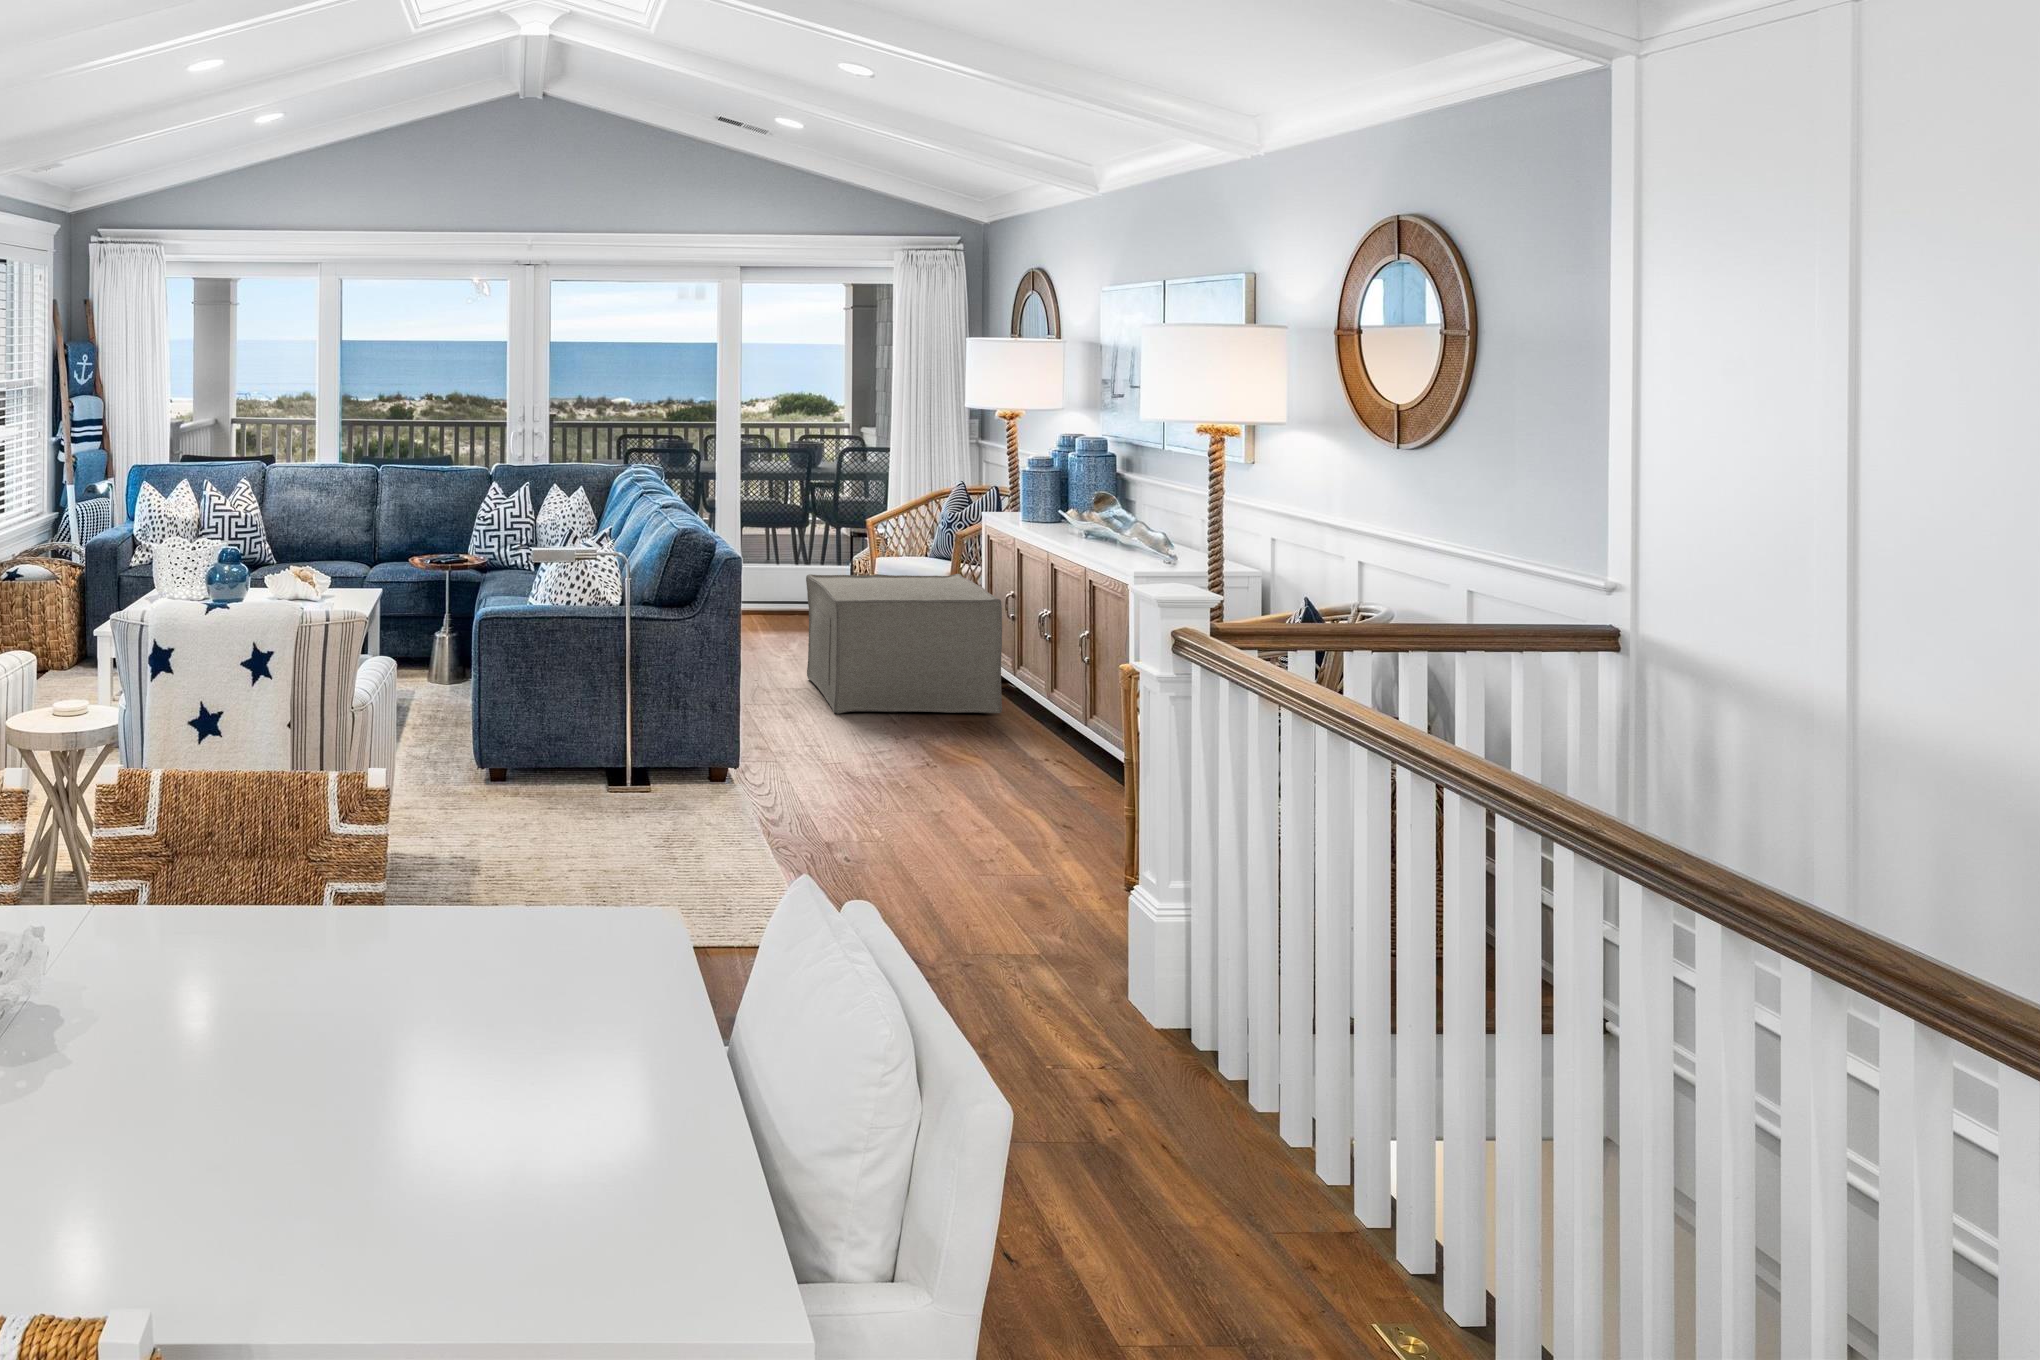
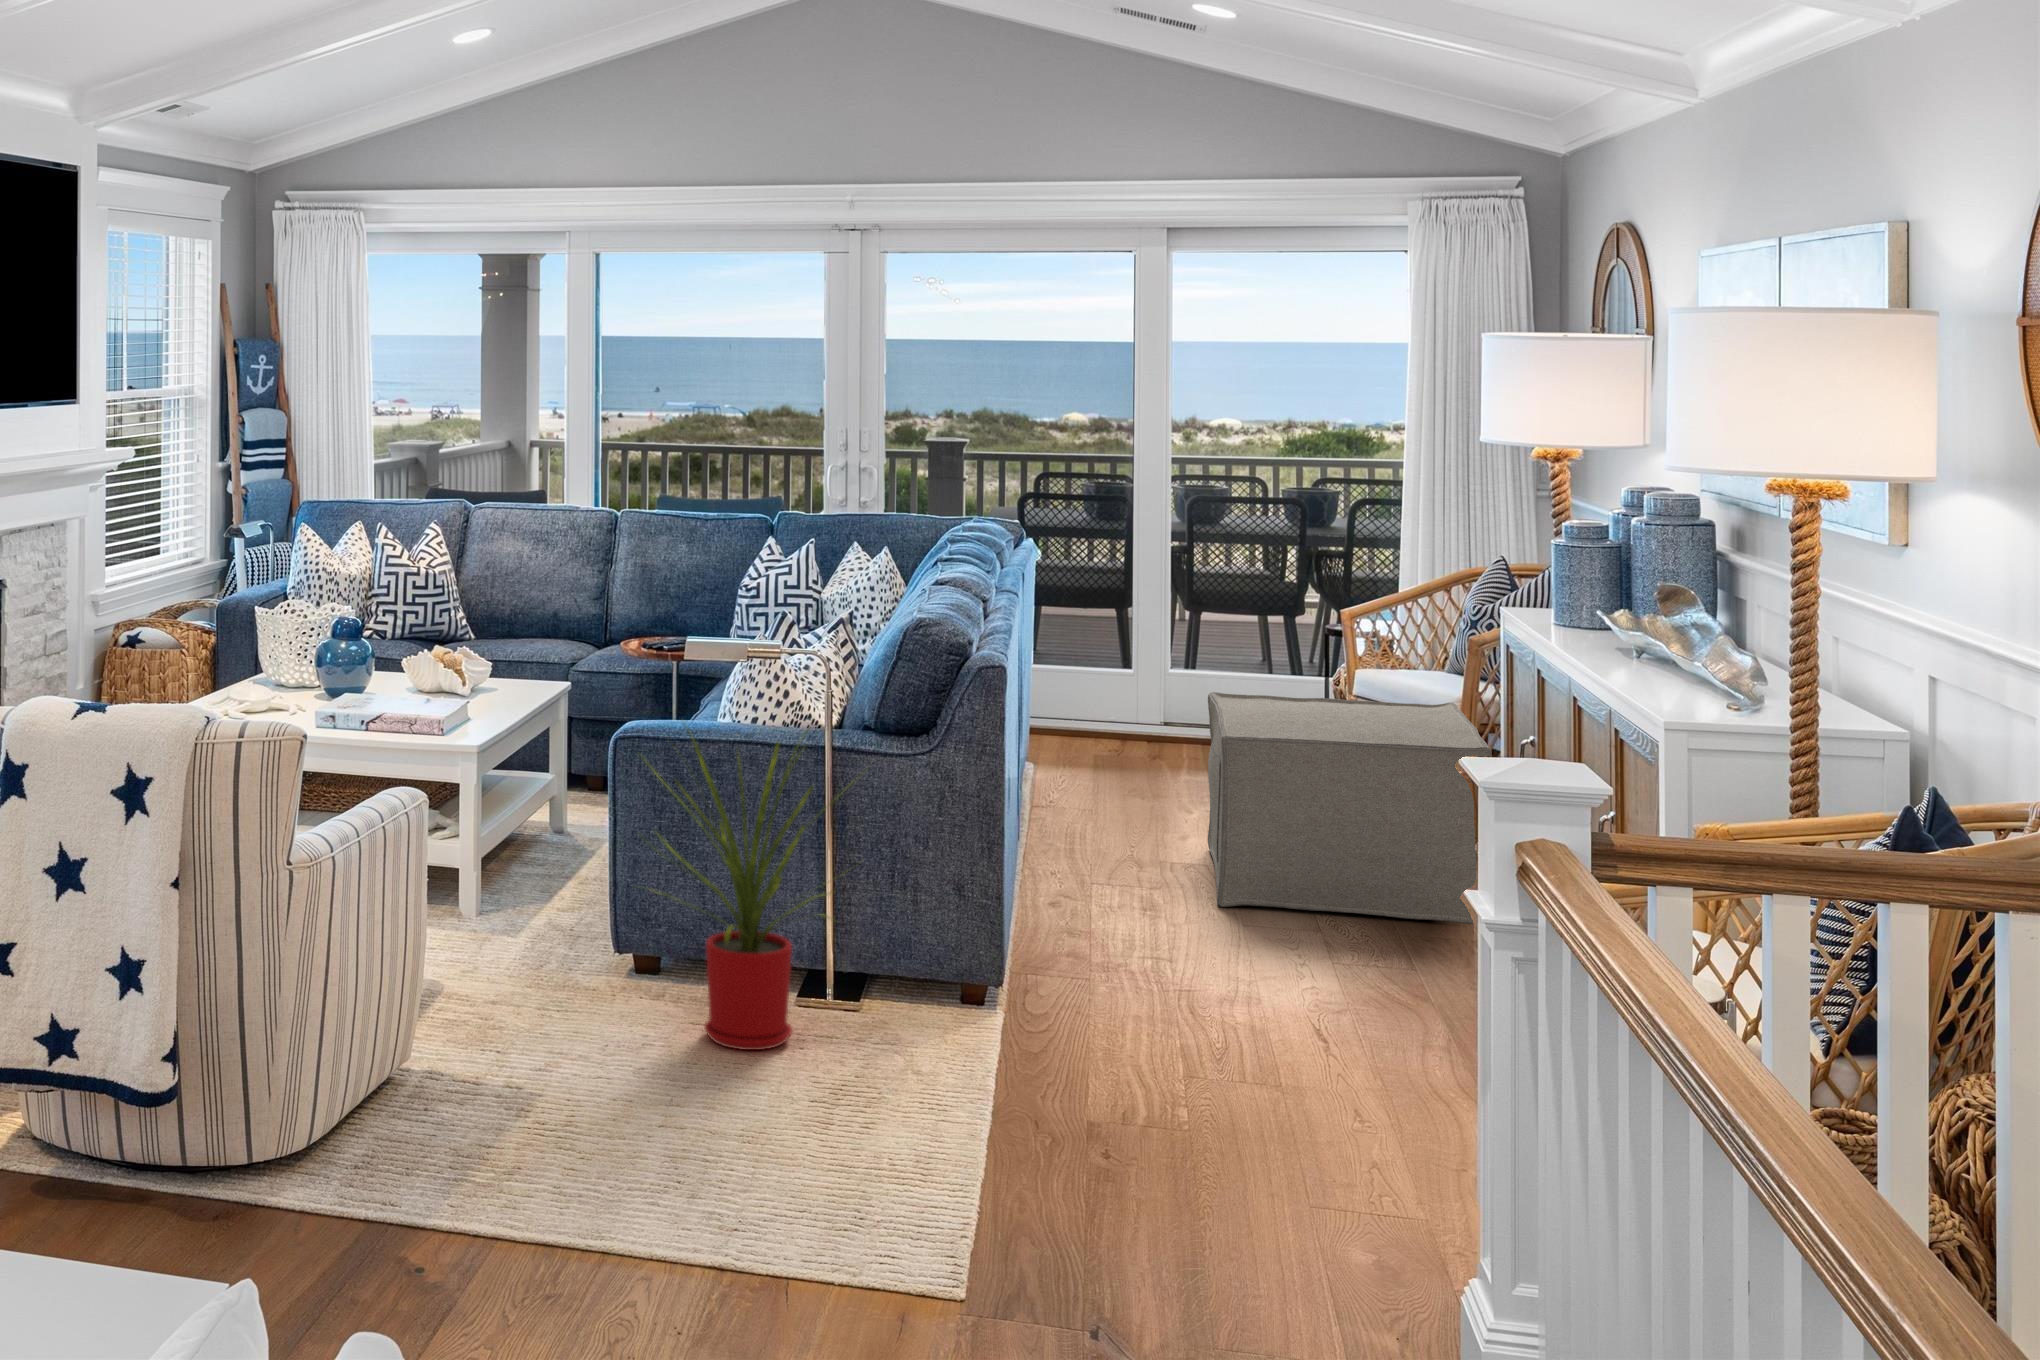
house plant: none [510,599,672,824] -> present [639,729,846,1050]

